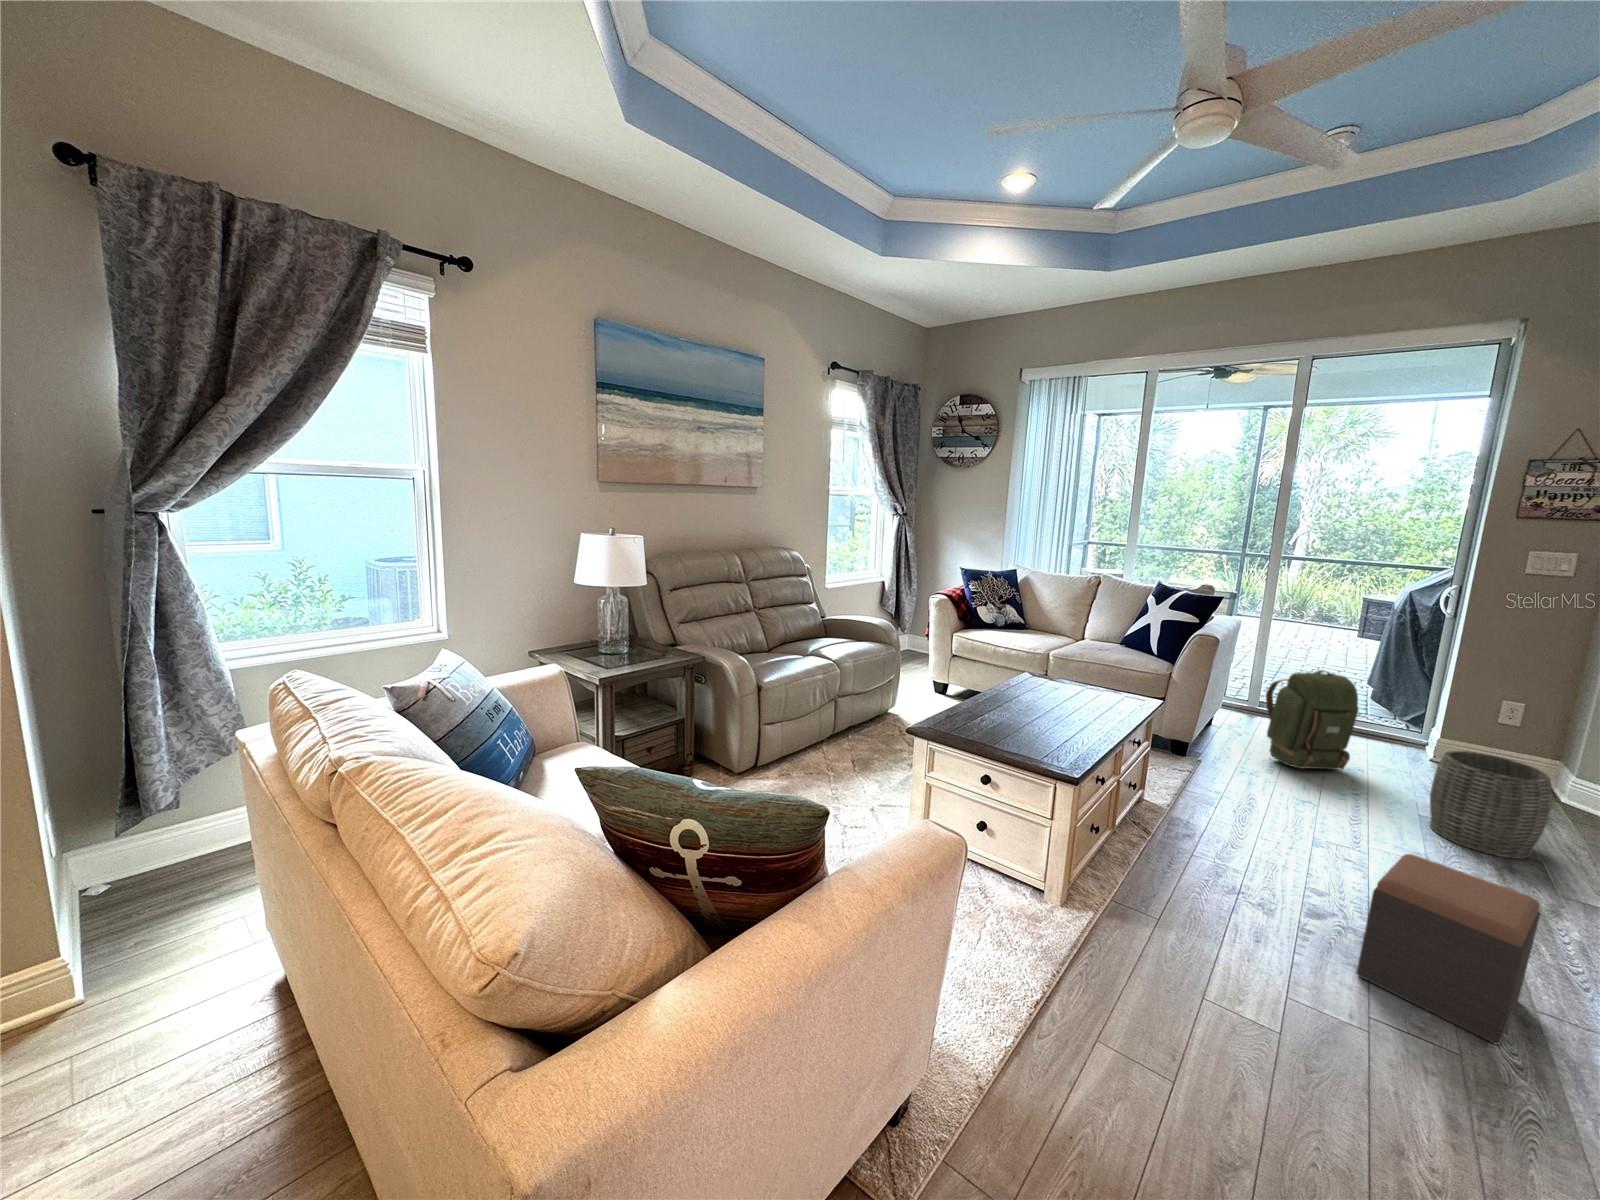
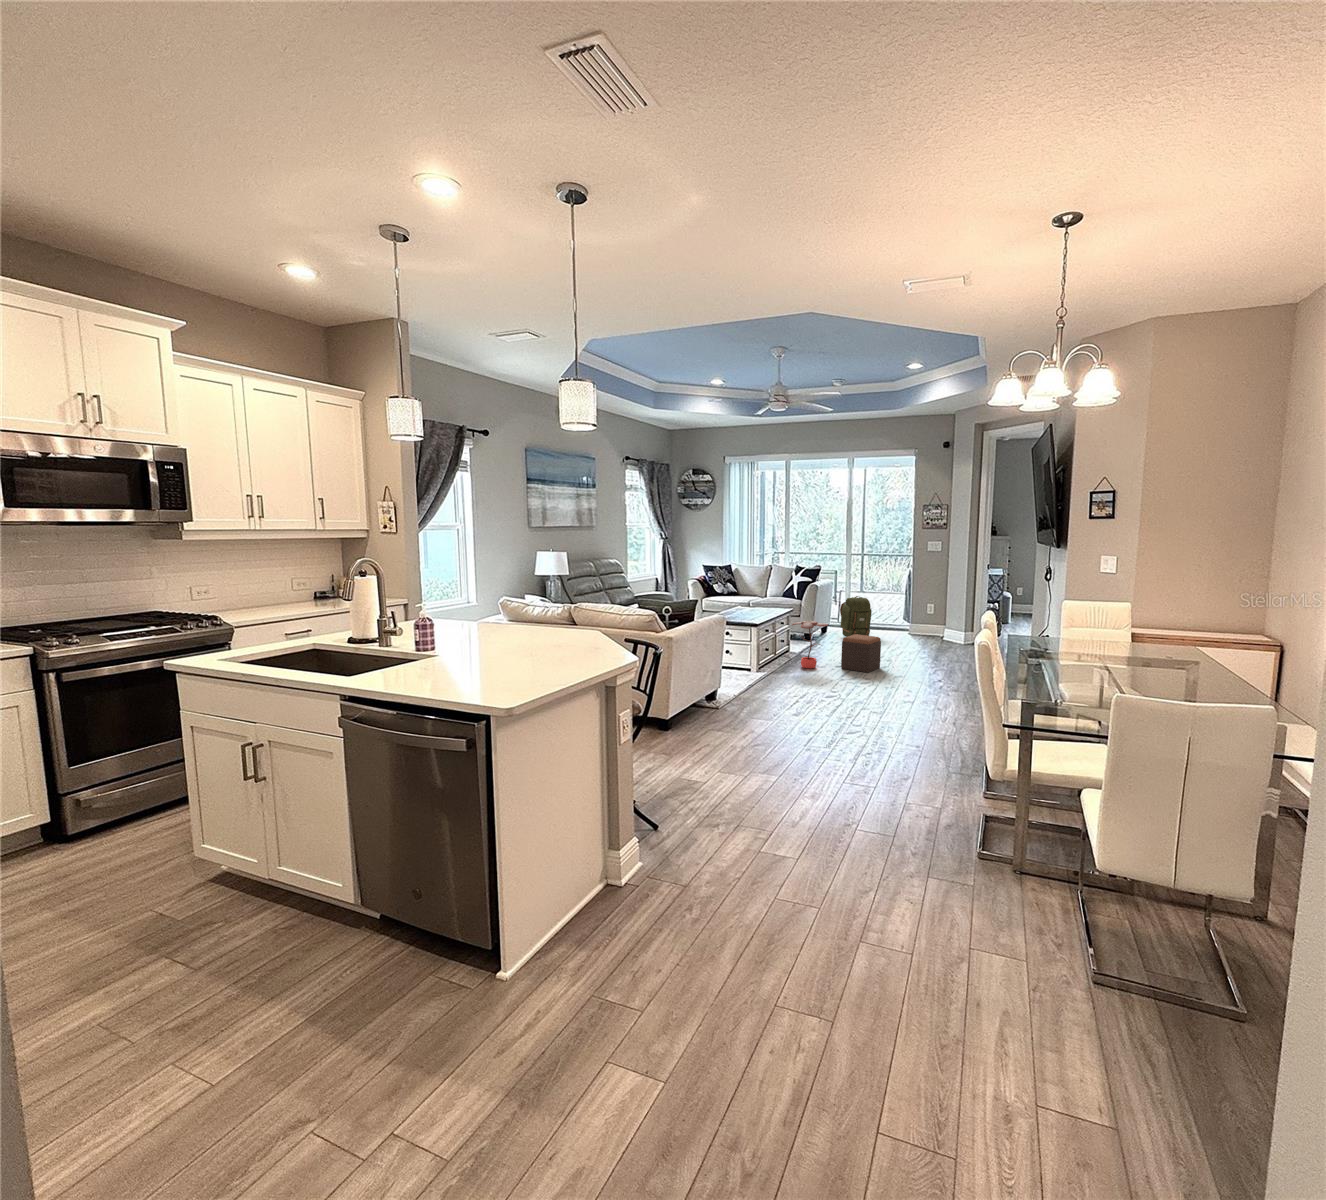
woven basket: present [1430,751,1553,859] -> none [886,617,917,650]
potted plant: none [1178,788,1326,953] -> present [792,621,828,668]

